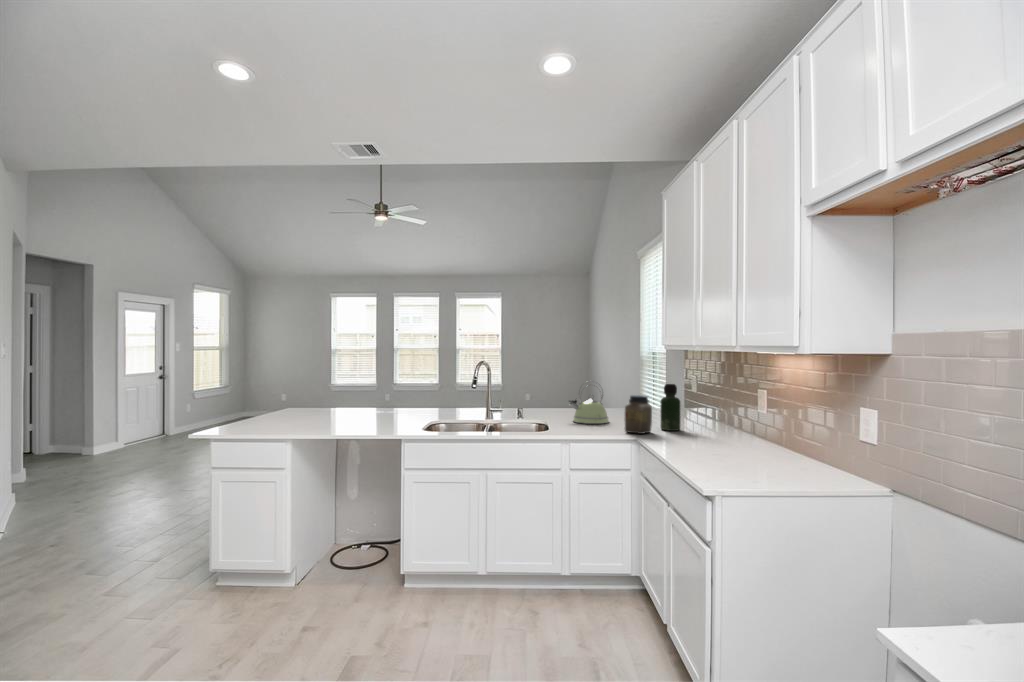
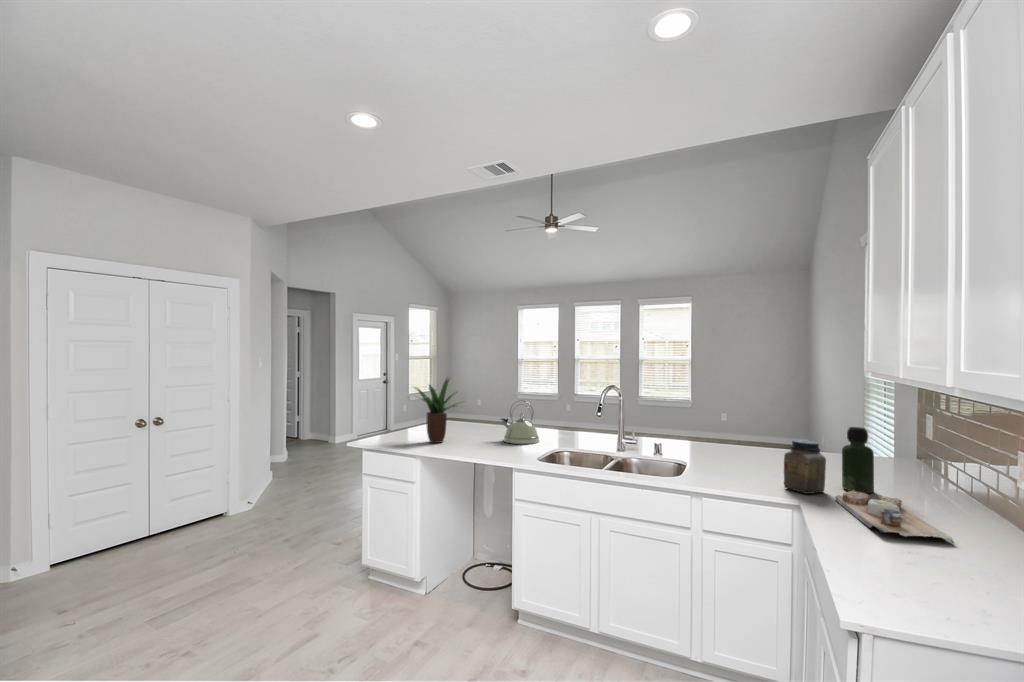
potted plant: none [275,356,334,425] -> present [416,378,457,443]
kettle: present [569,381,609,424] -> present [501,400,539,444]
cutting board: none [660,427,734,449] -> present [836,490,954,544]

